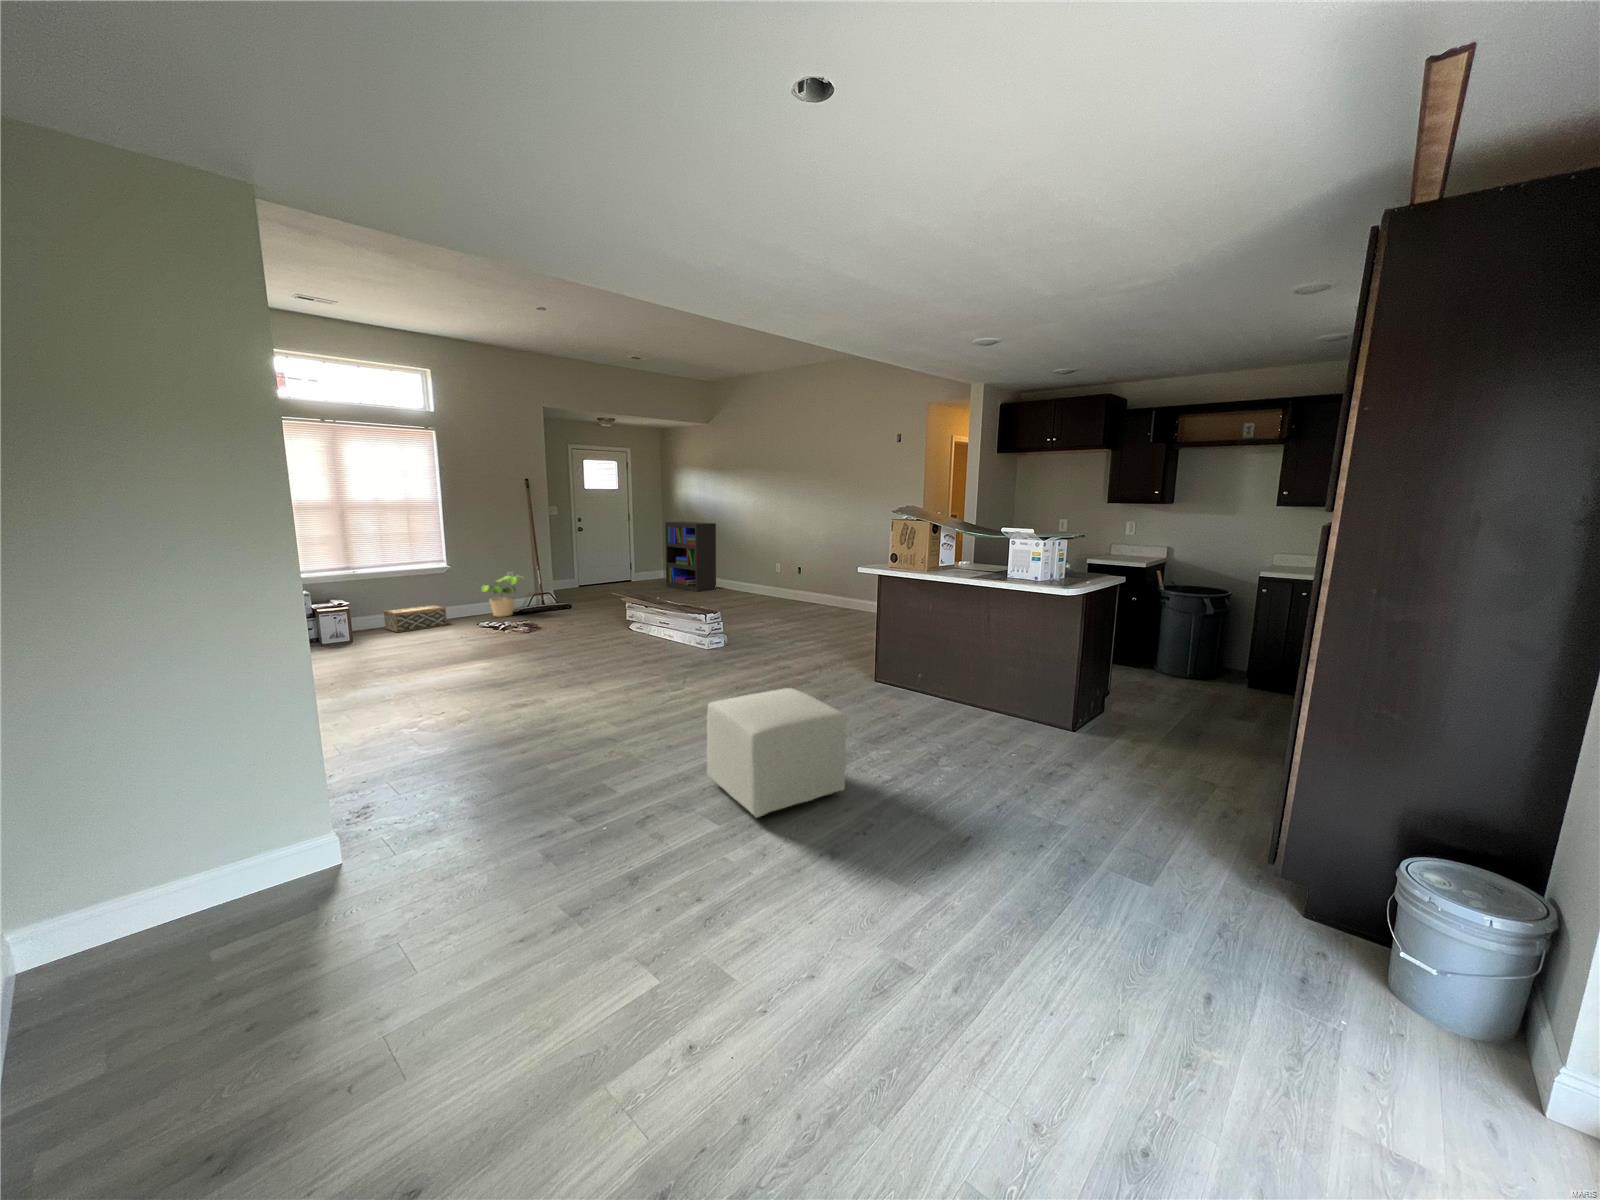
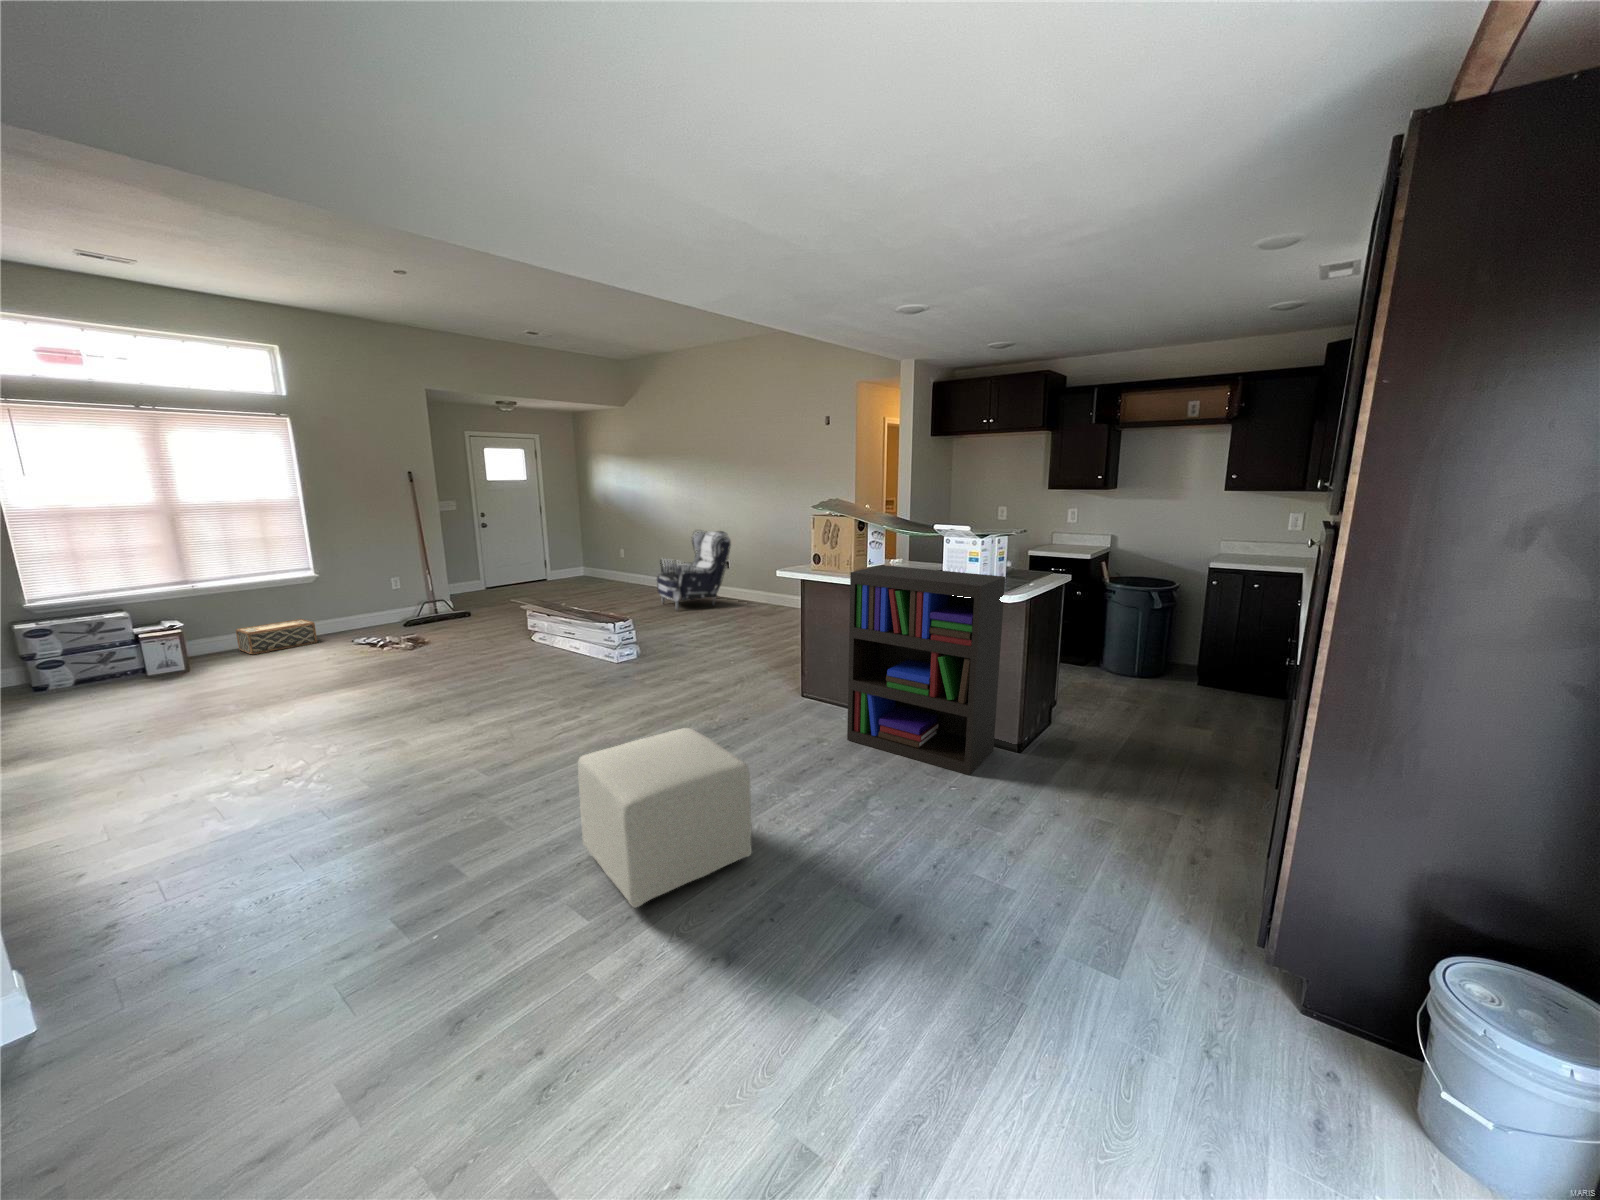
bookshelf: present [665,521,716,592] -> present [847,565,1005,775]
armchair: none [734,537,804,610] -> present [657,530,731,610]
potted plant: present [481,576,517,617] -> none [359,582,412,629]

